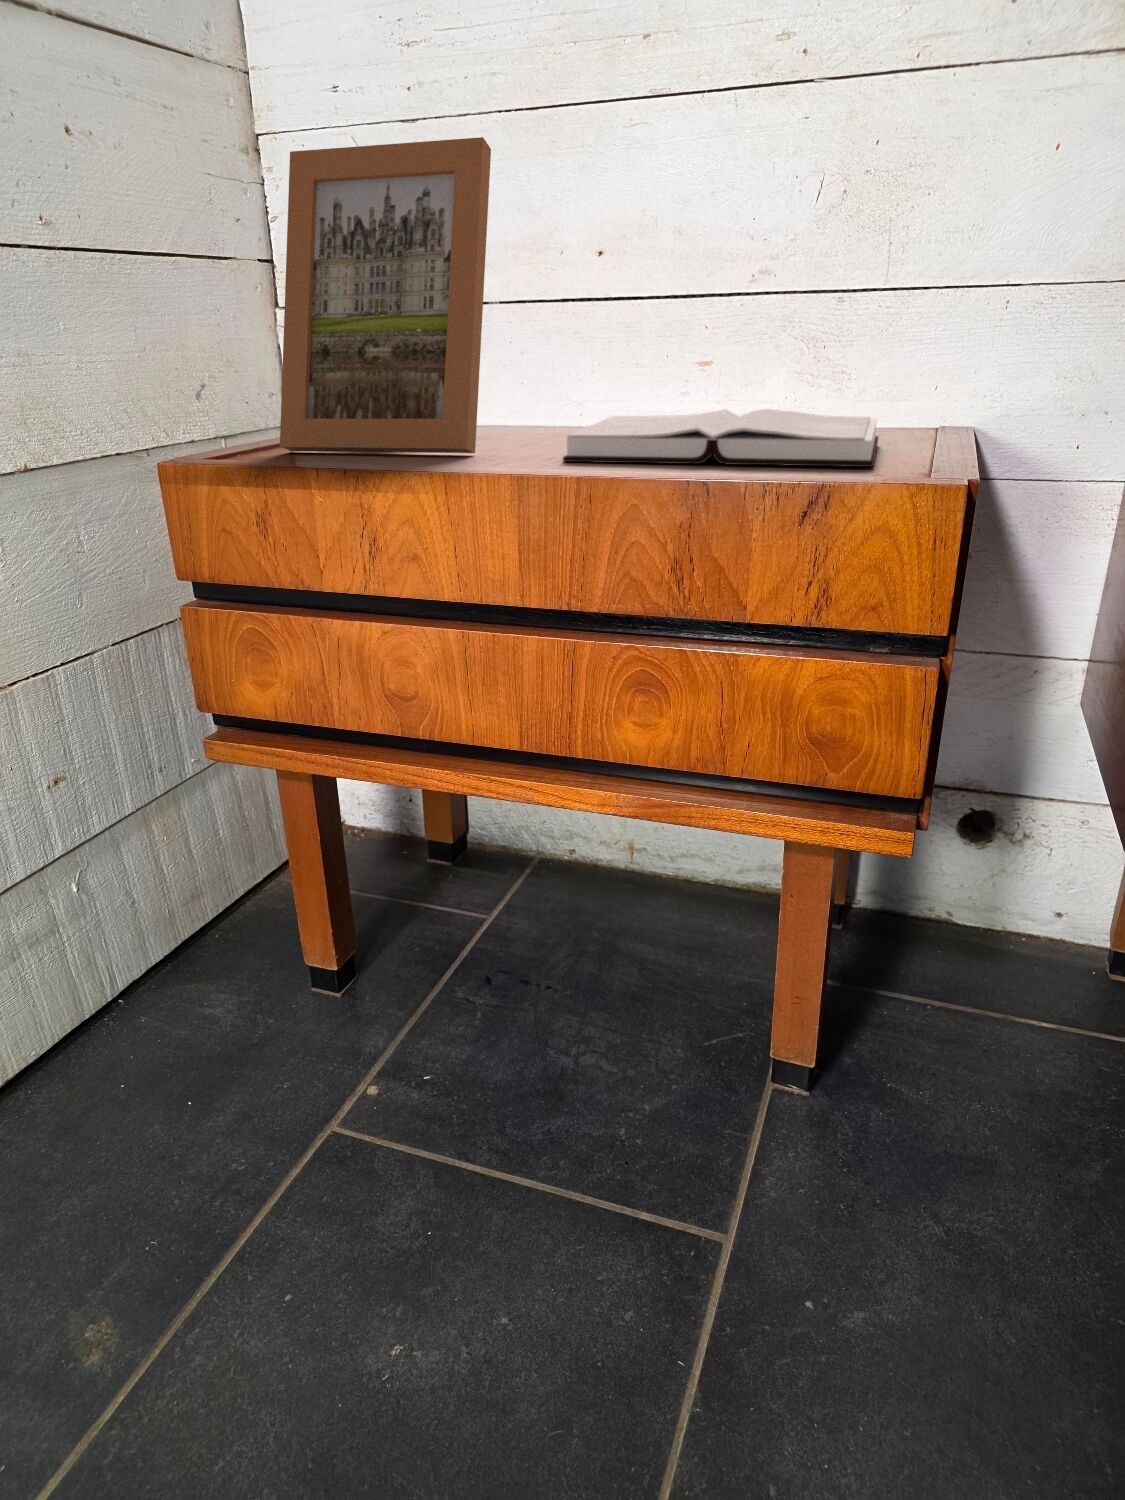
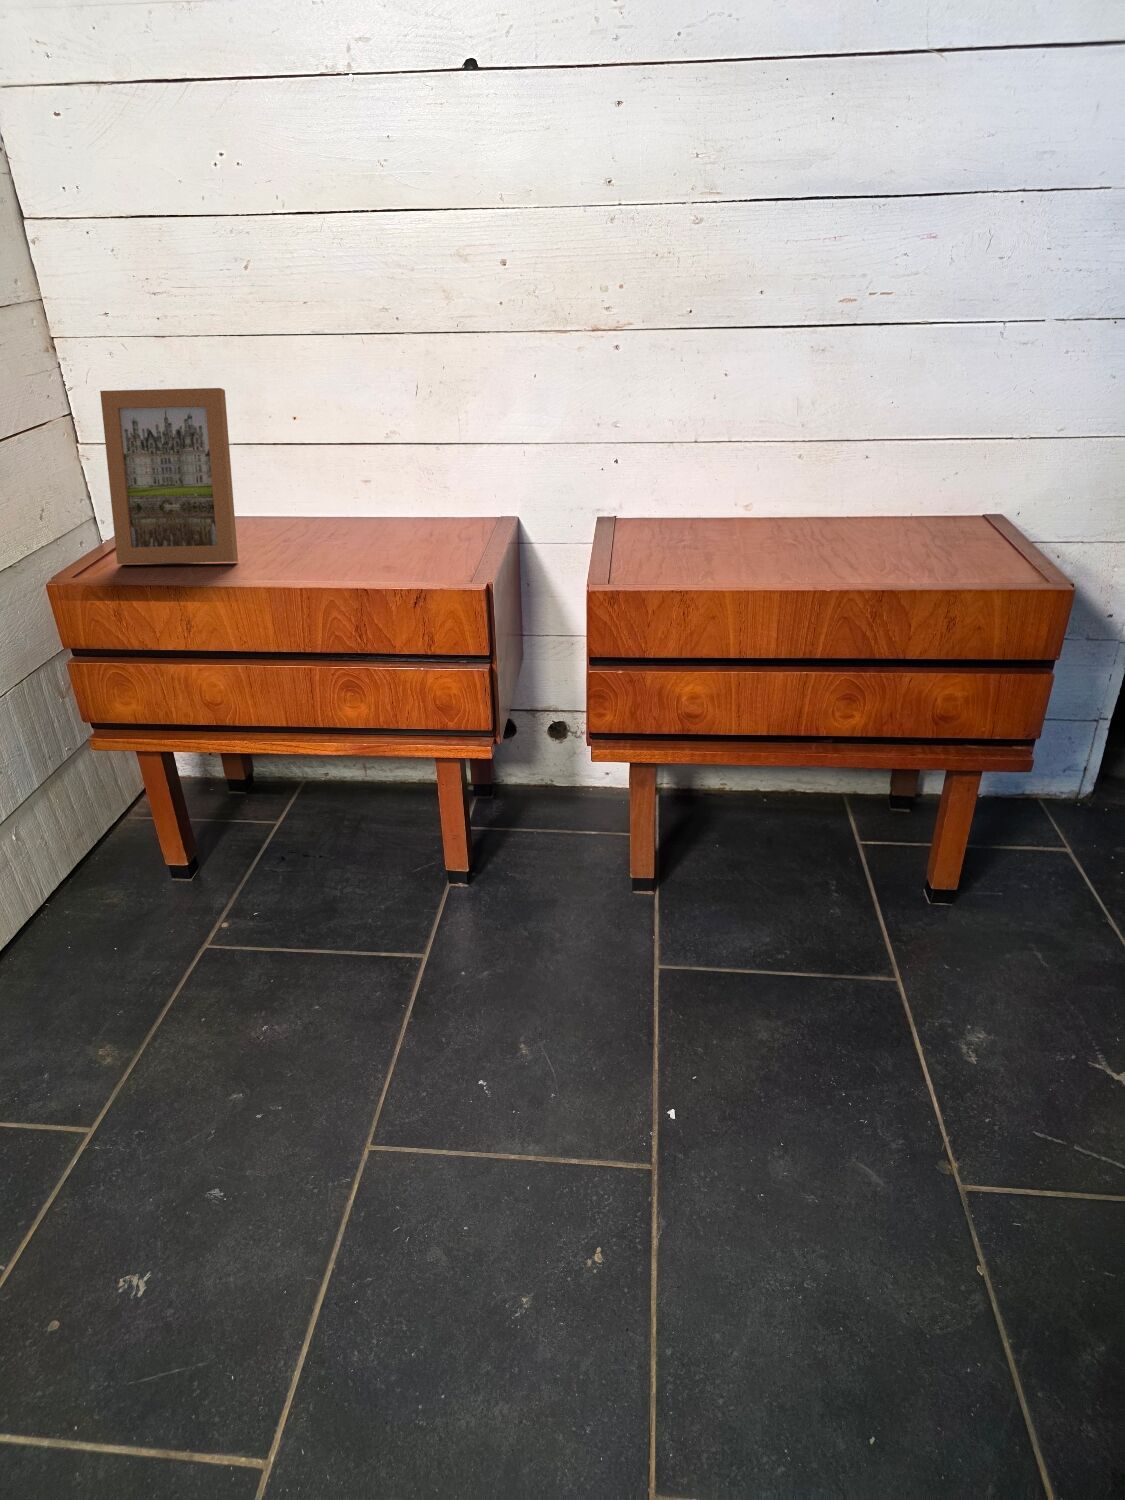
hardback book: present [563,409,878,467] -> none [290,521,463,569]

